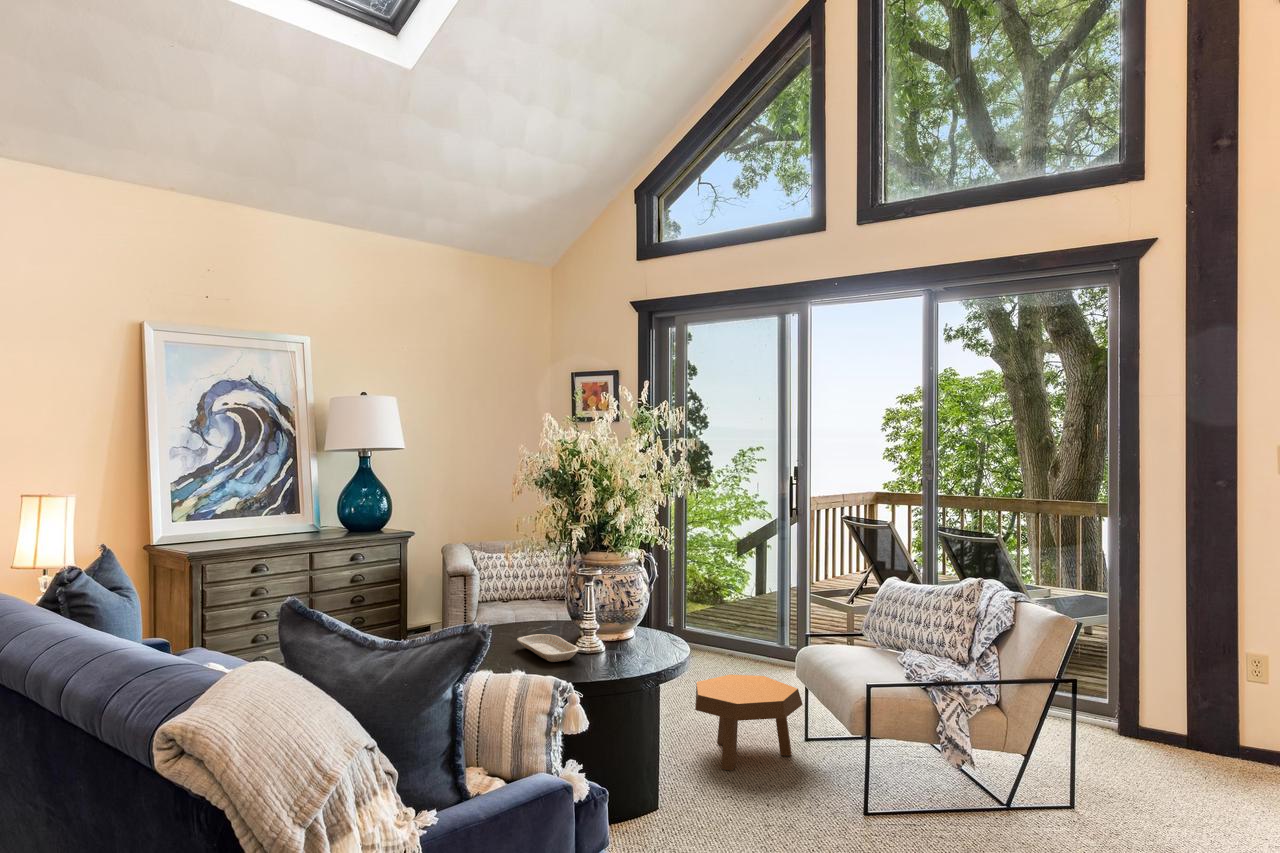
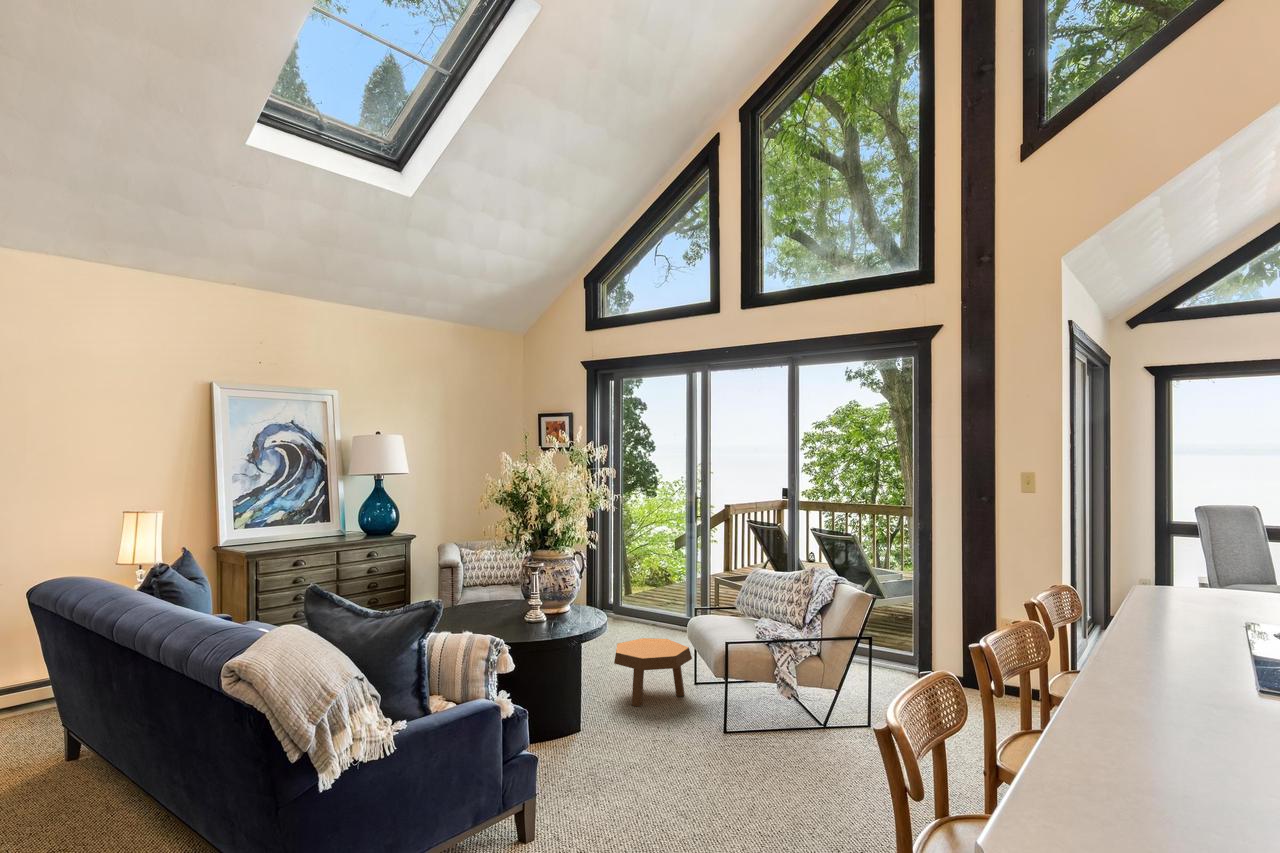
tray: present [517,634,579,662] -> none [483,610,525,629]

